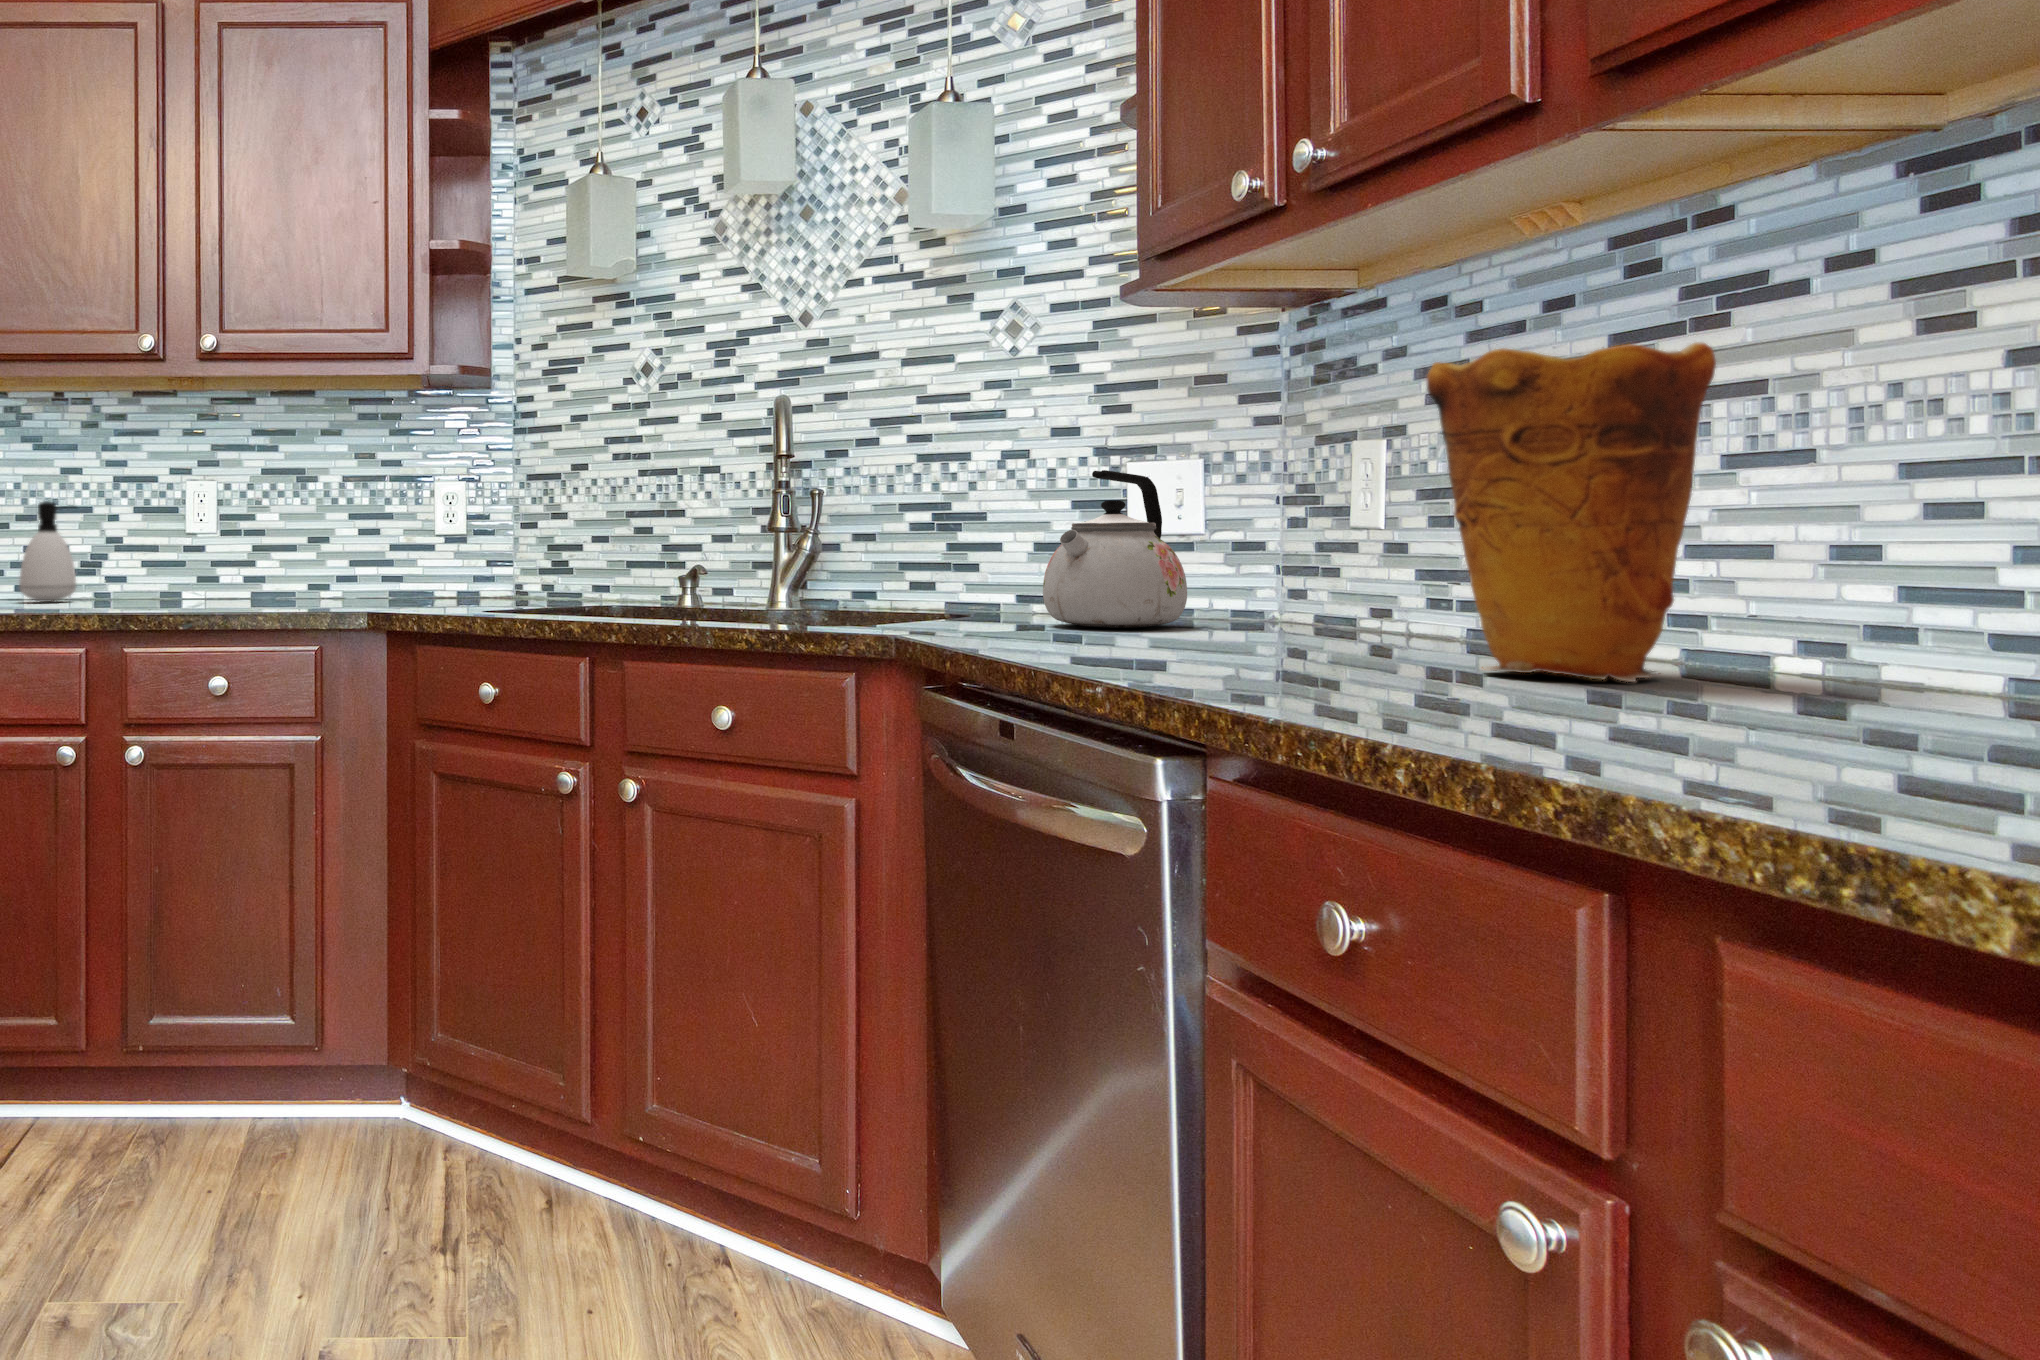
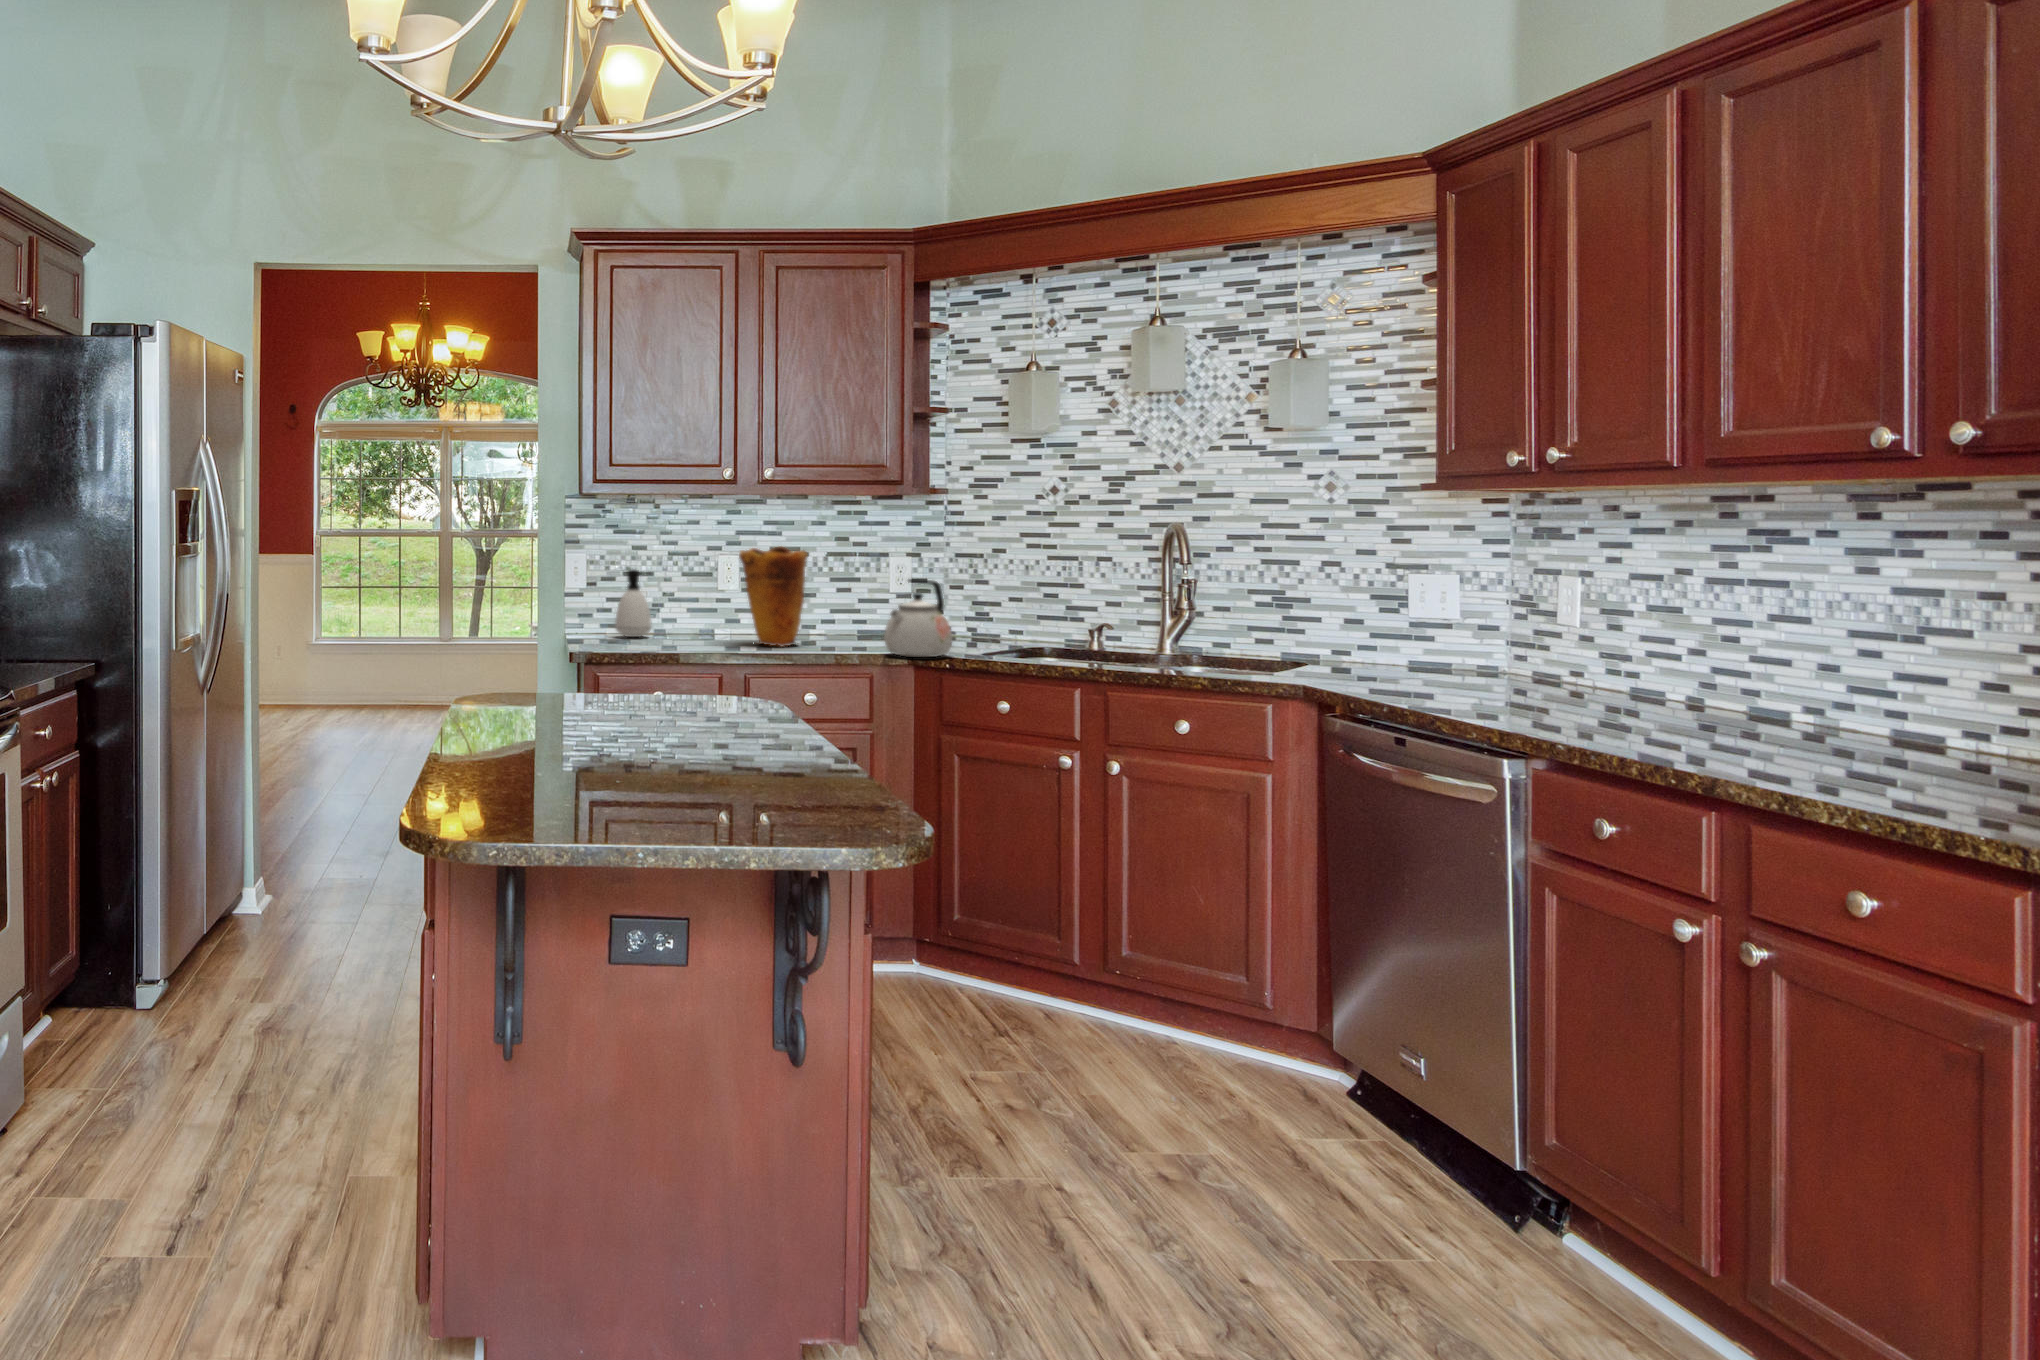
vase: present [1427,342,1716,682] -> present [739,547,808,647]
kettle: present [1043,470,1187,628] -> present [884,579,952,658]

